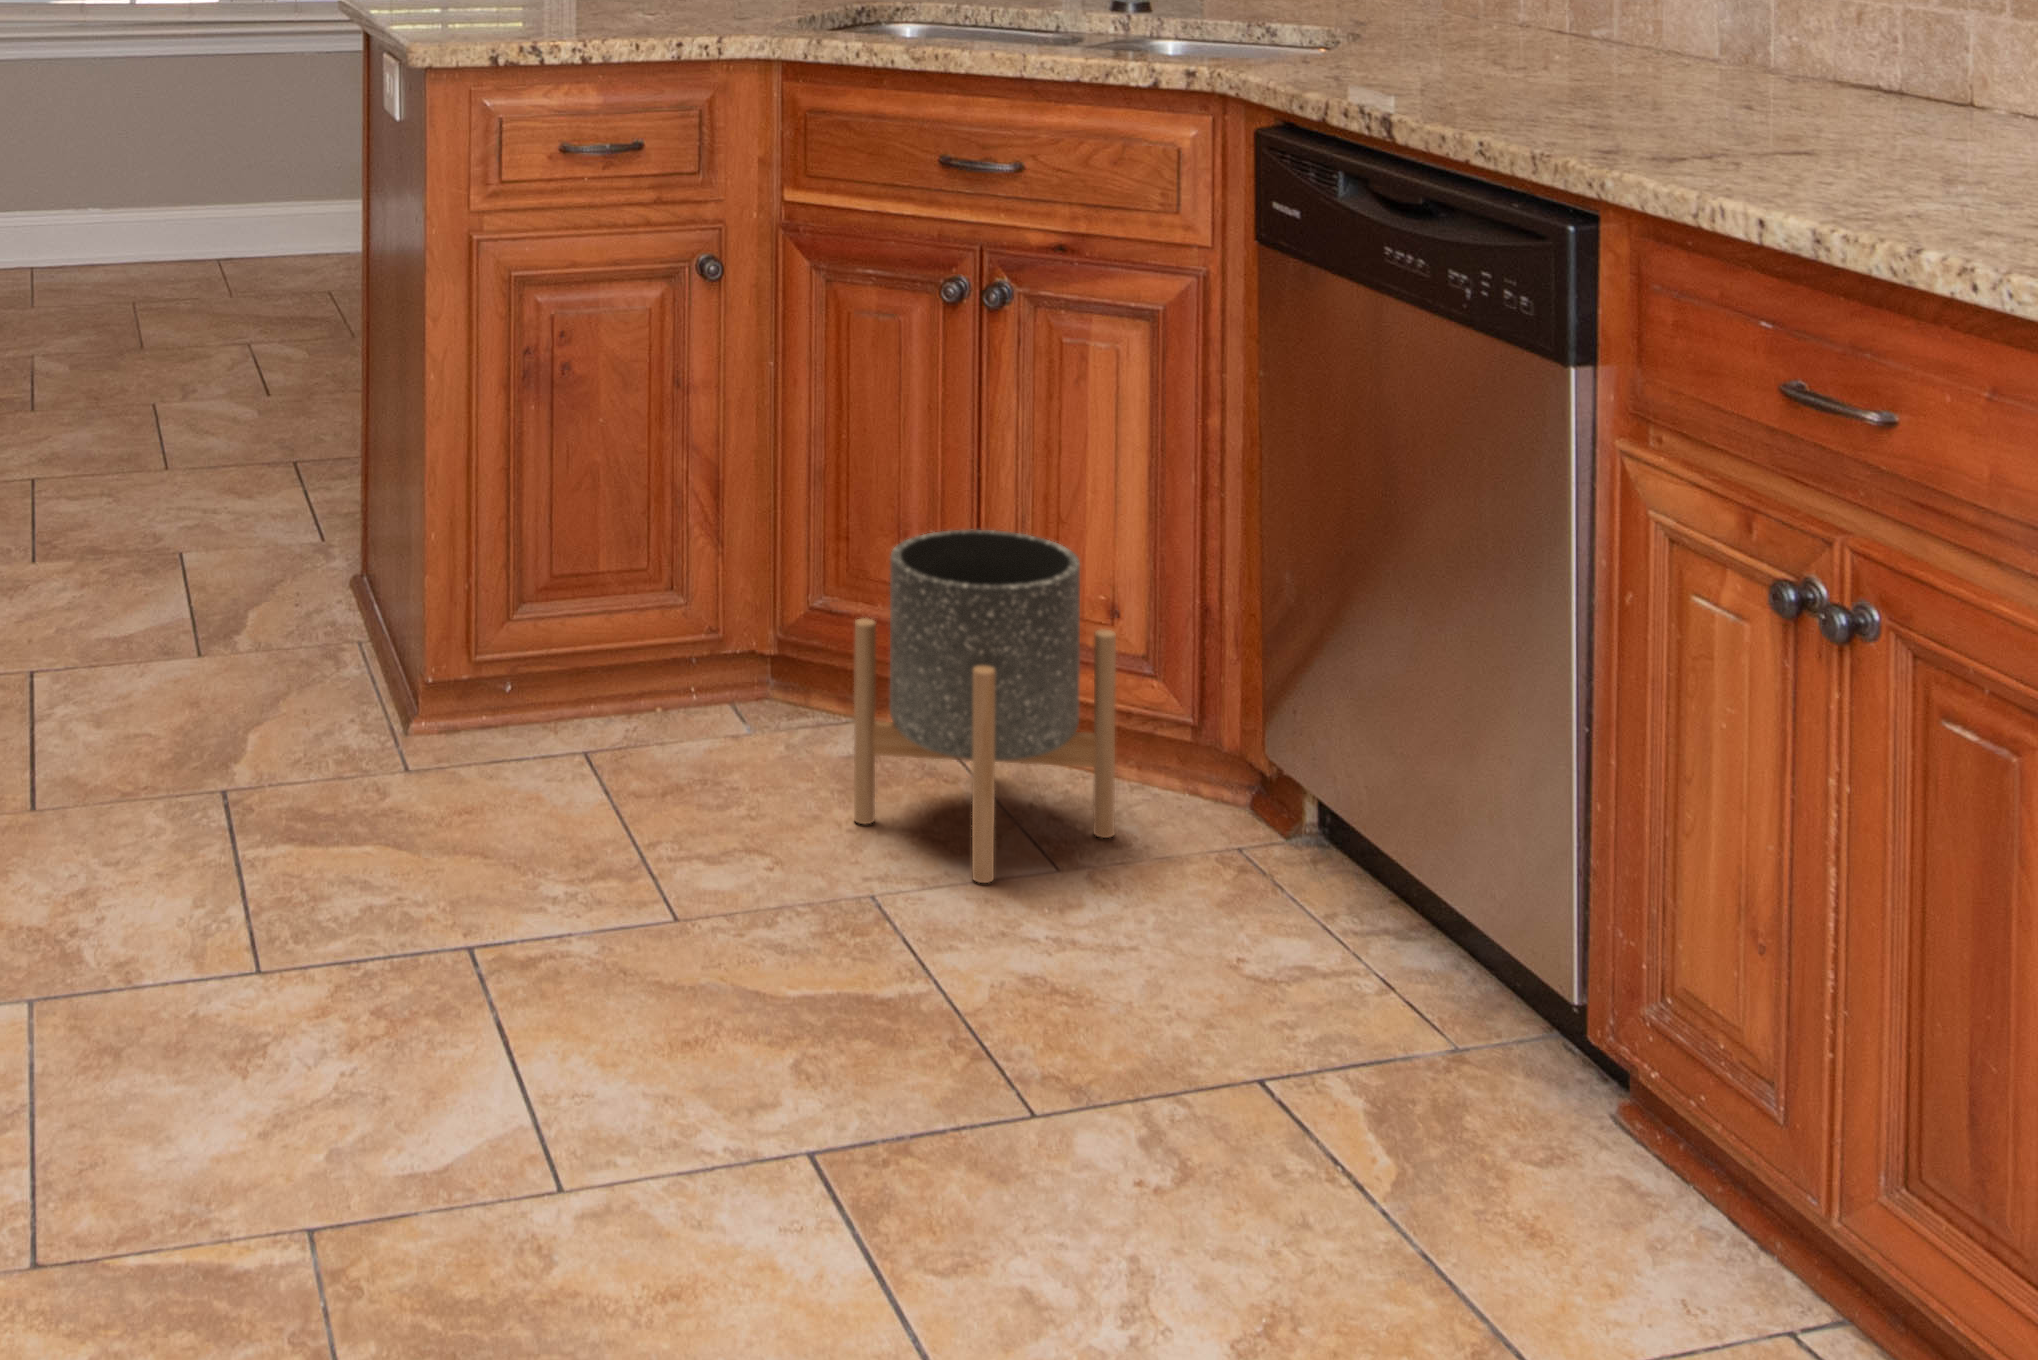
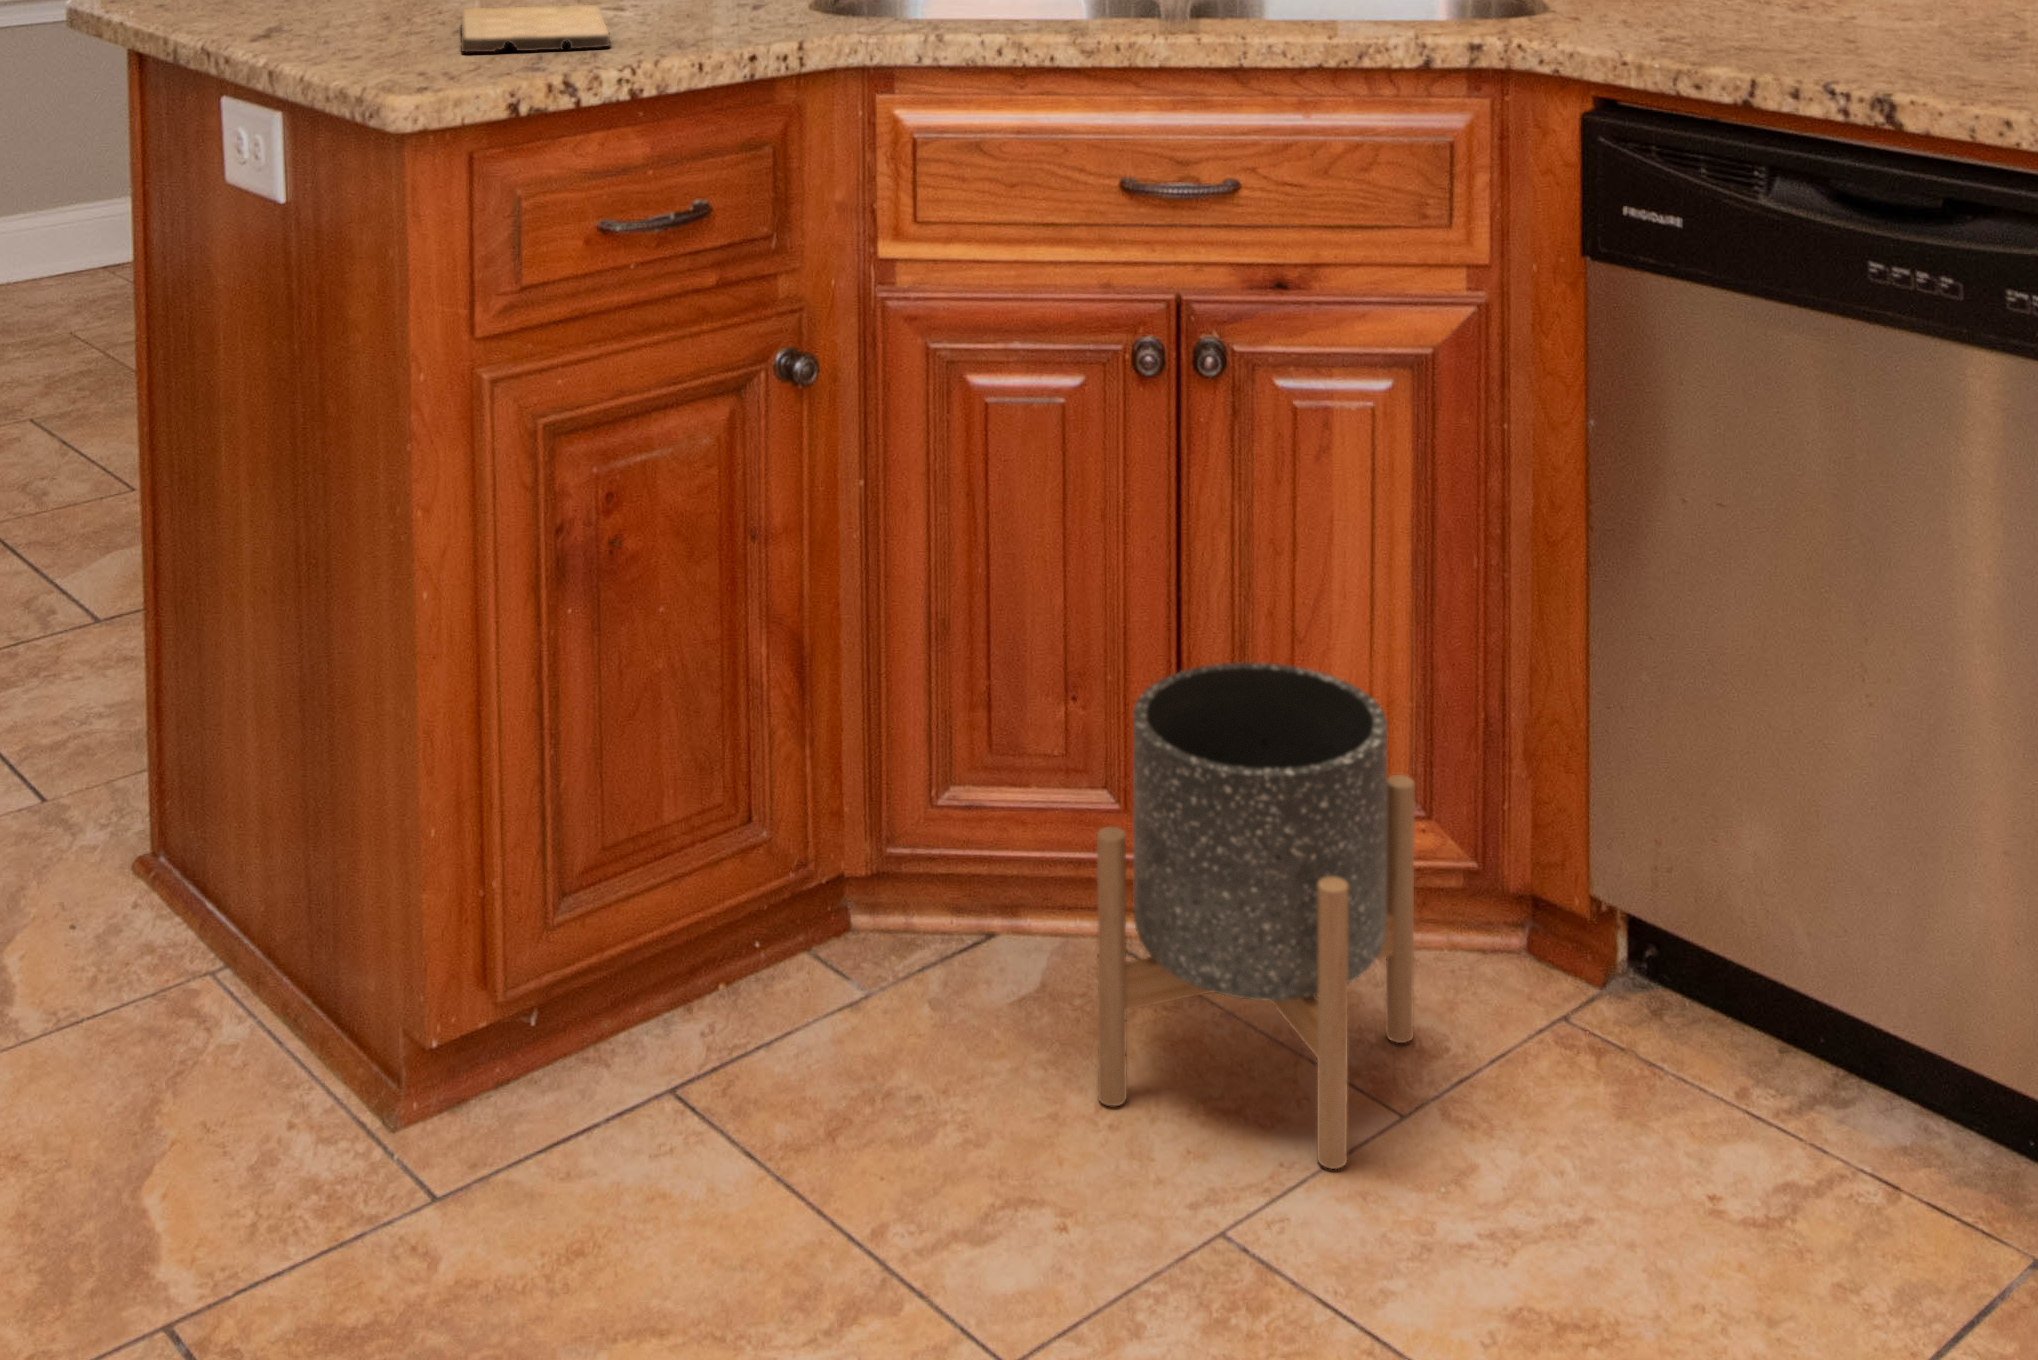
cutting board: none [500,8,629,33] -> present [461,5,610,52]

